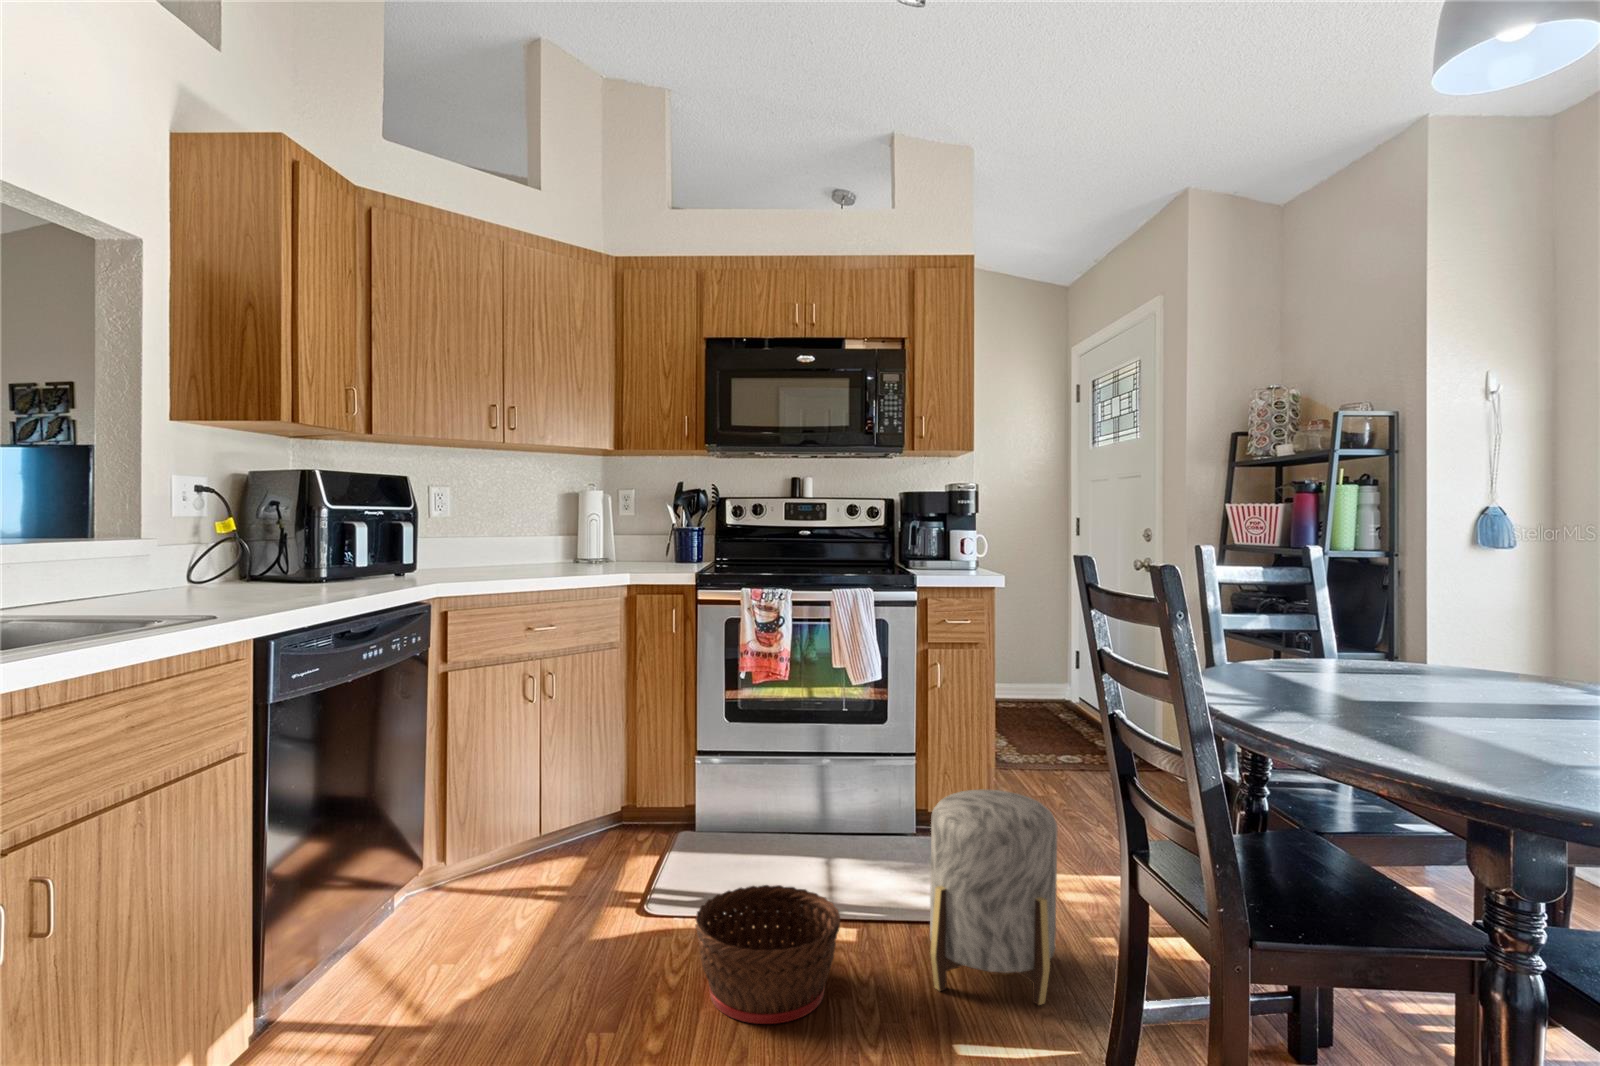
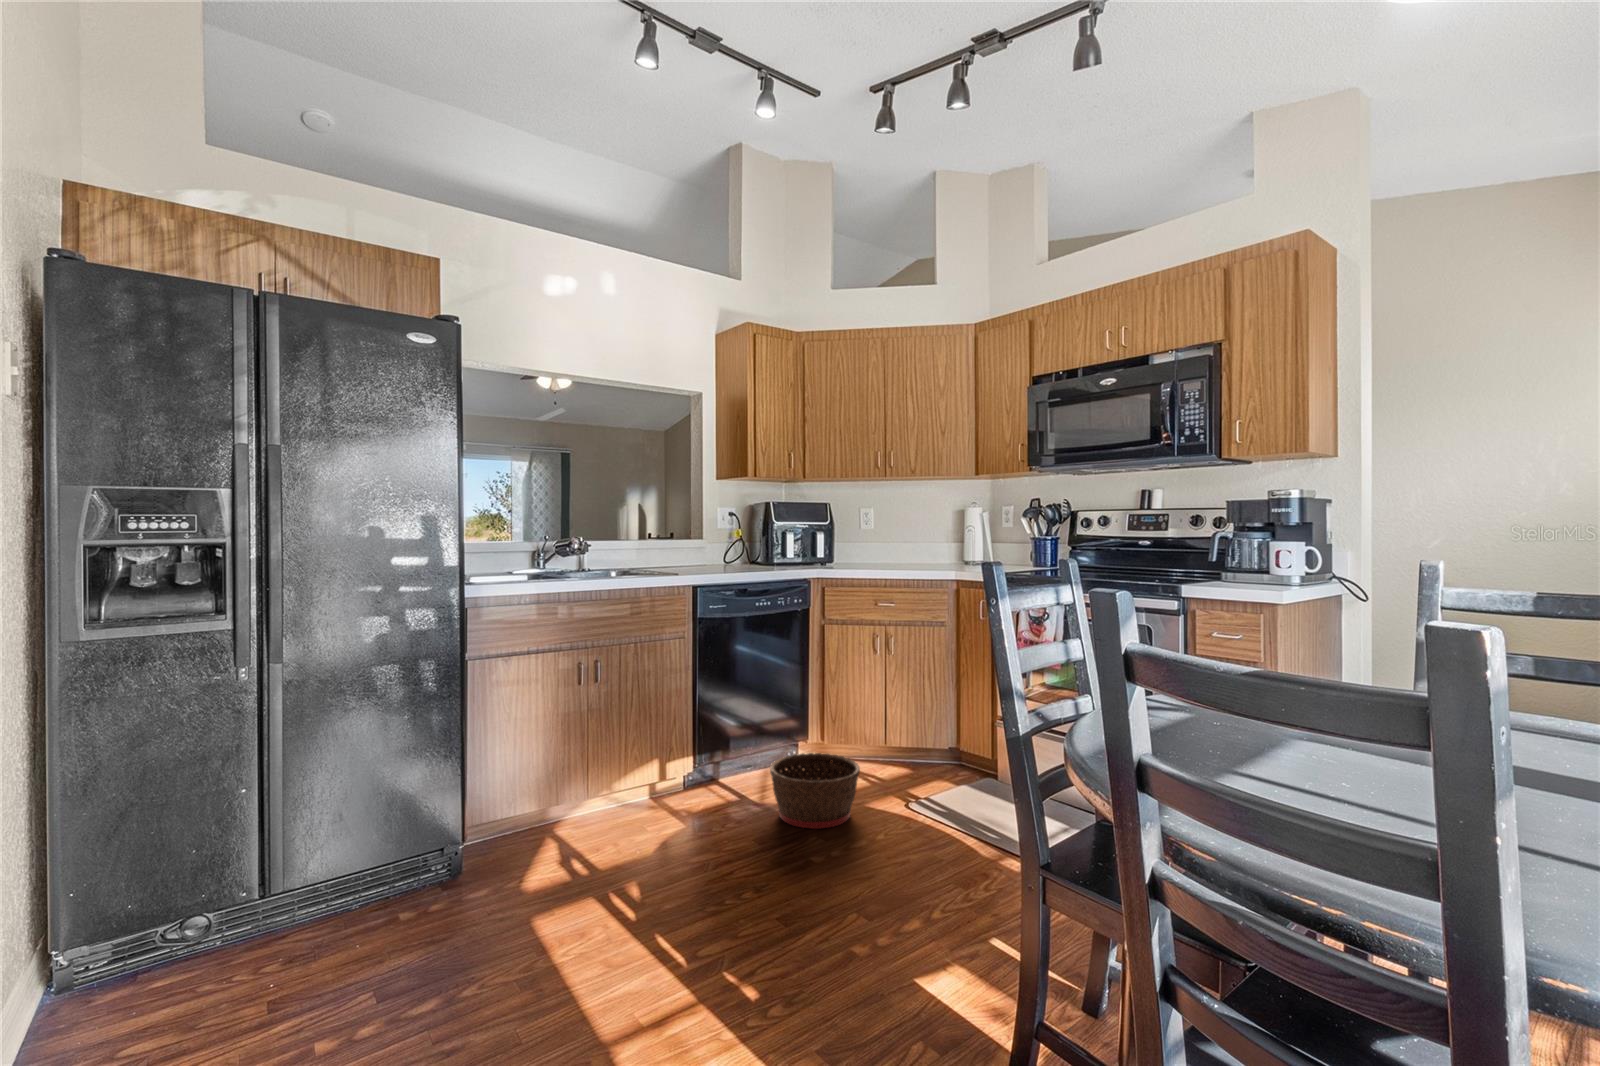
stool: present [930,789,1057,1005] -> none [862,731,966,897]

